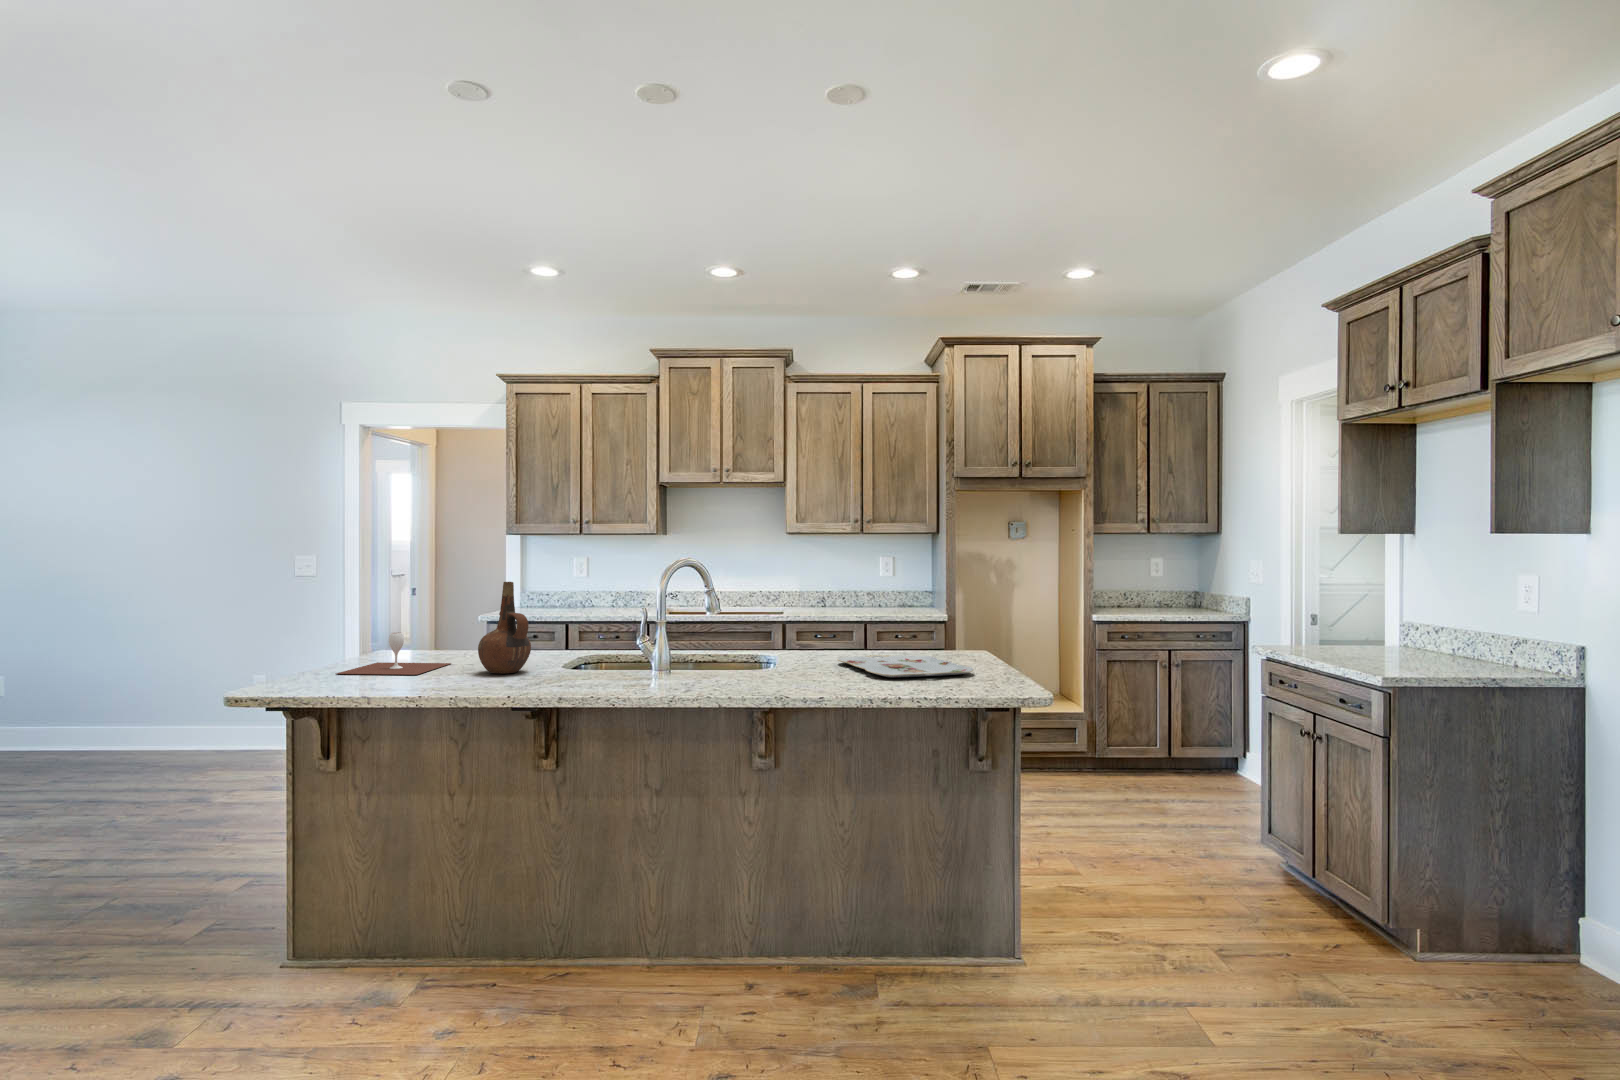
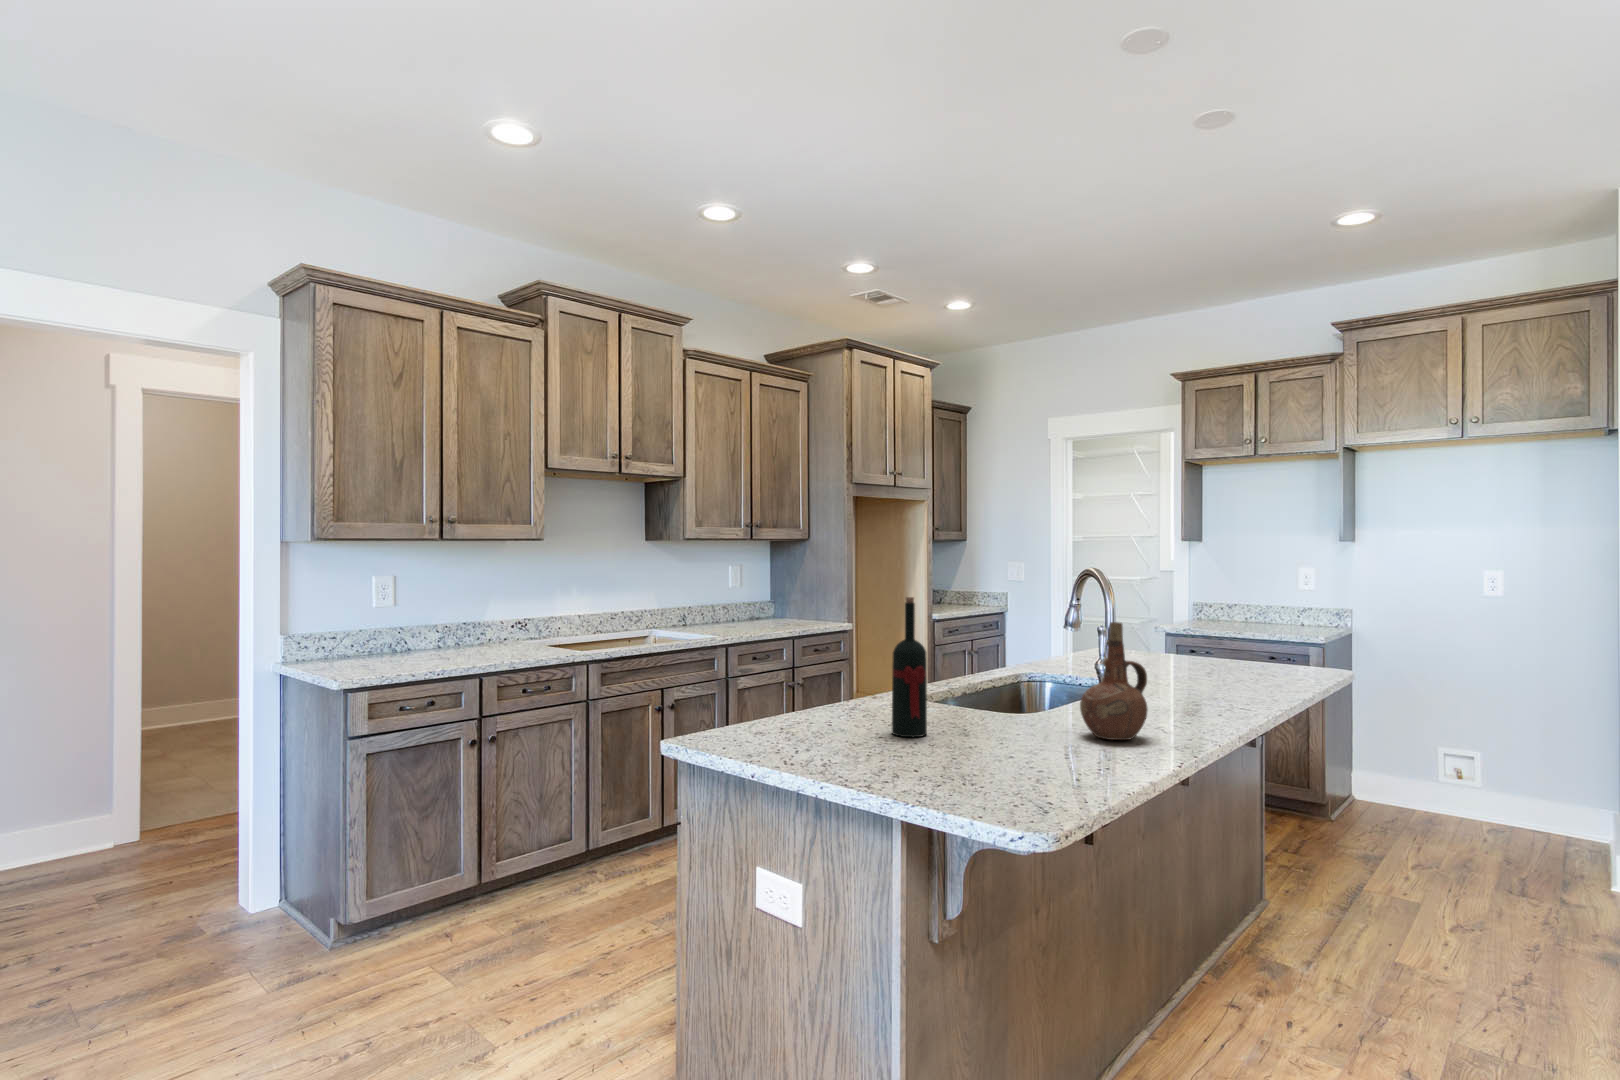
wine bottle: none [433,560,468,656] -> present [892,597,927,737]
wine glass: present [336,632,451,675] -> none [940,708,1099,783]
serving tray: present [837,655,974,678] -> none [1152,660,1290,682]

